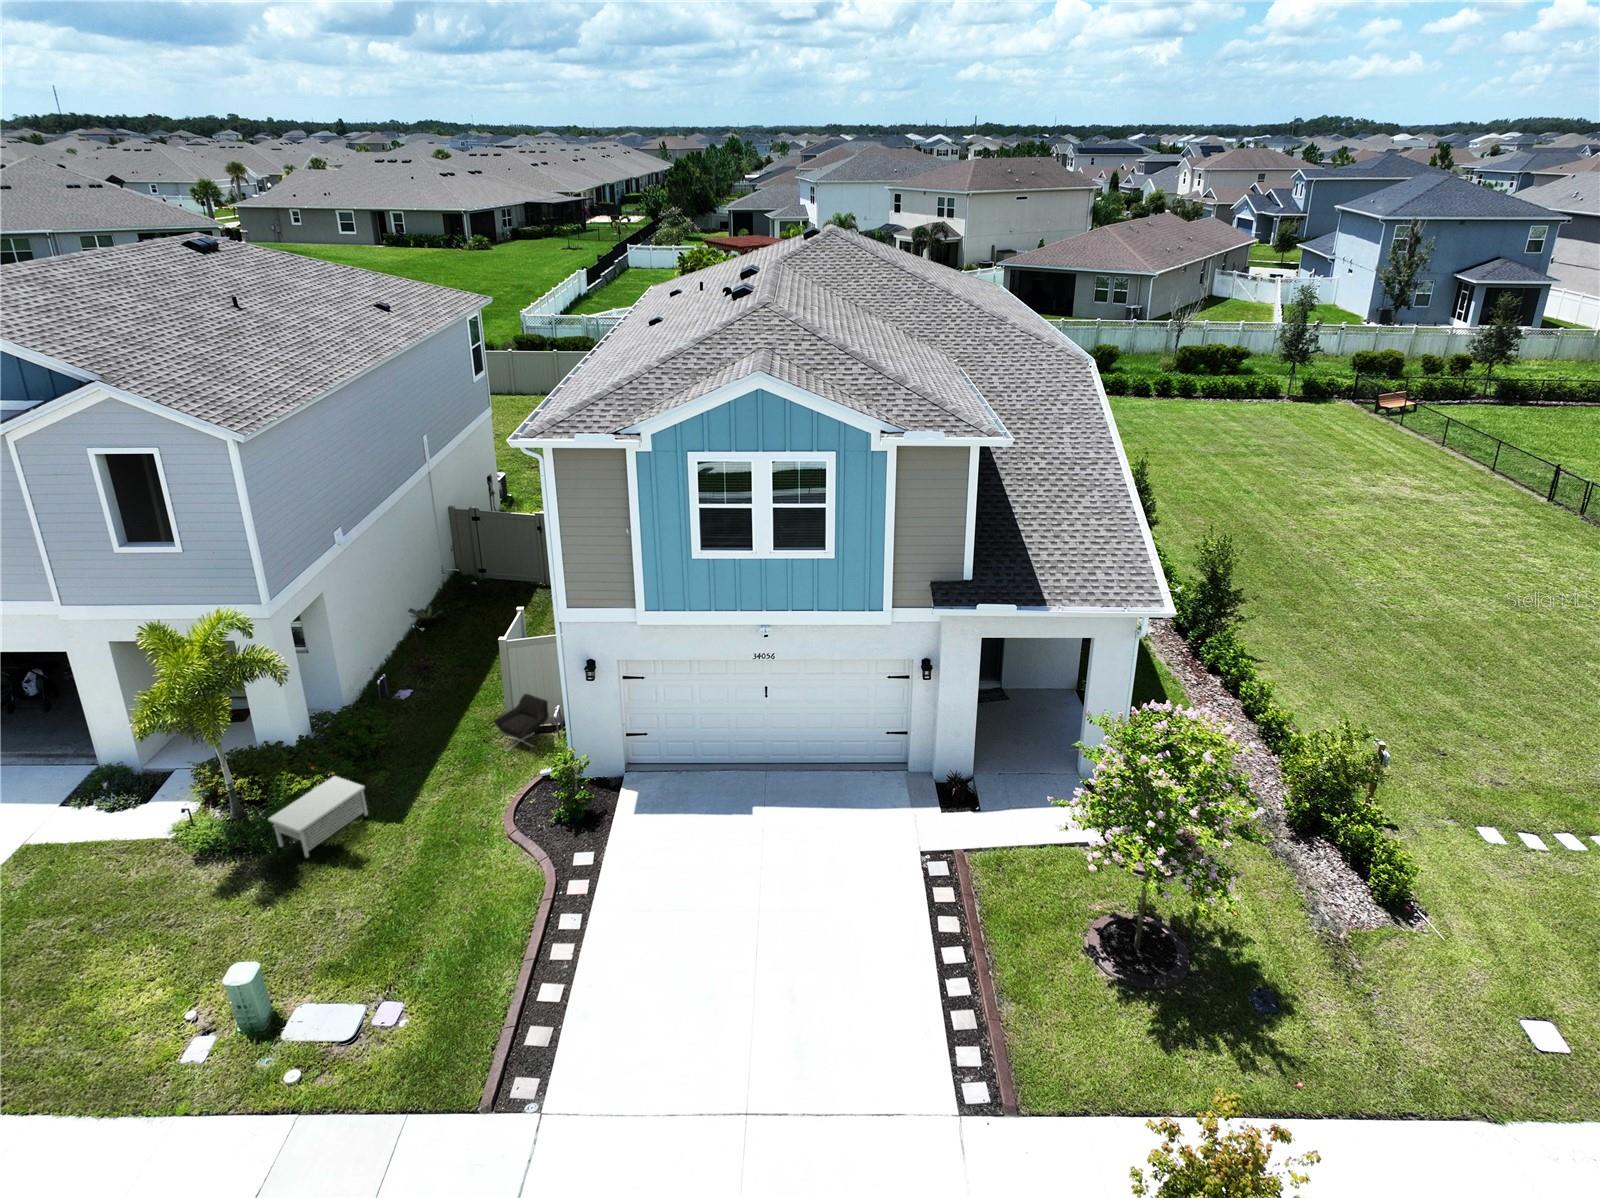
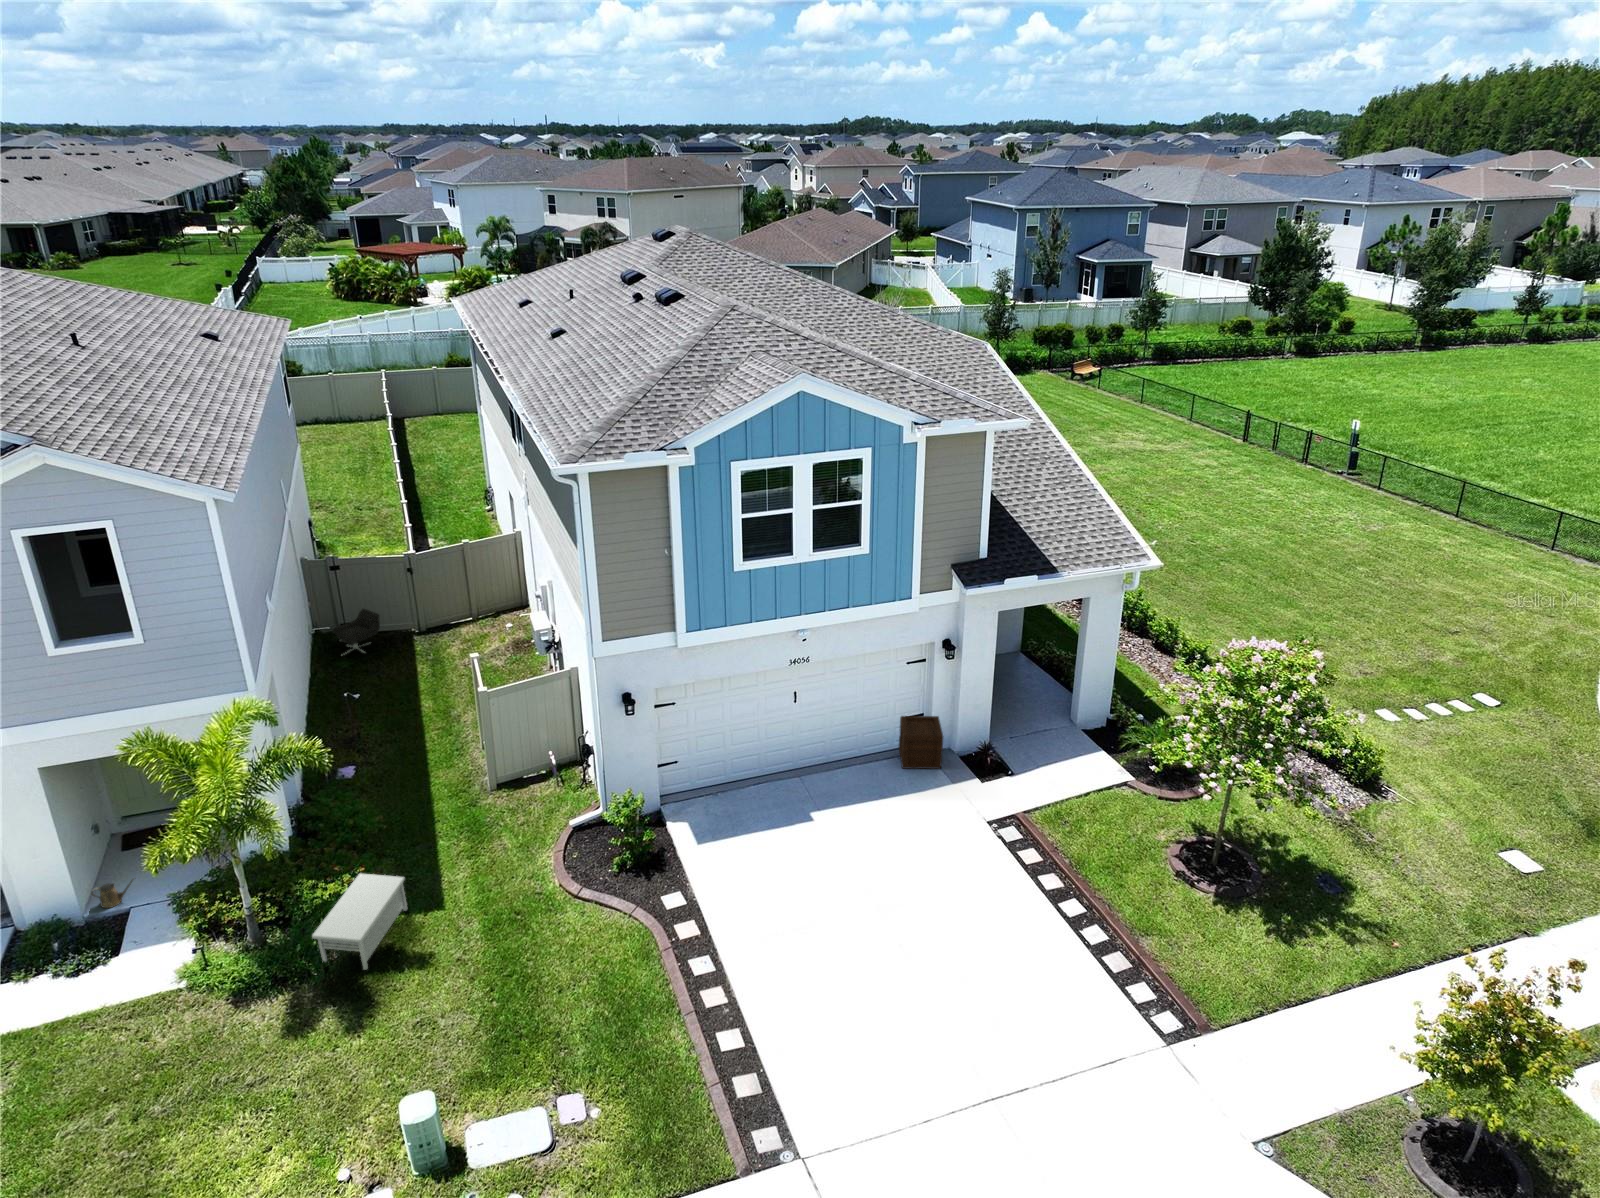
potted plant: present [408,604,443,624] -> none [308,671,353,695]
lounge chair: present [494,694,549,750] -> present [333,609,380,653]
wooden crate: none [867,727,917,787] -> present [899,716,944,769]
watering can: none [155,744,188,765] -> present [91,880,133,908]

